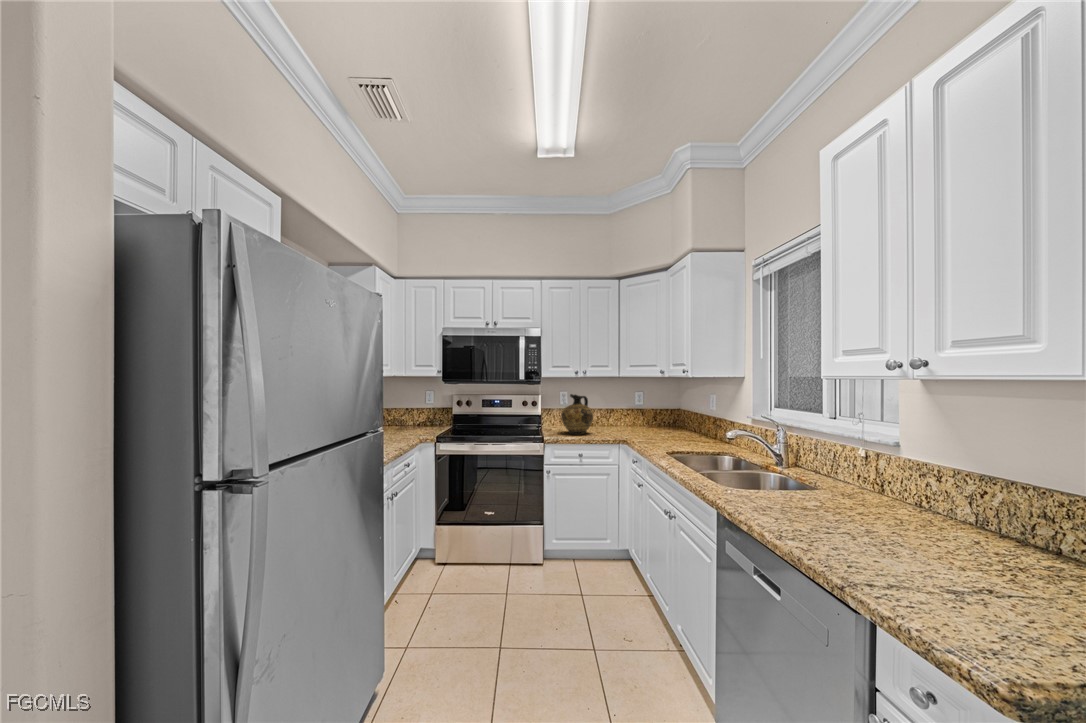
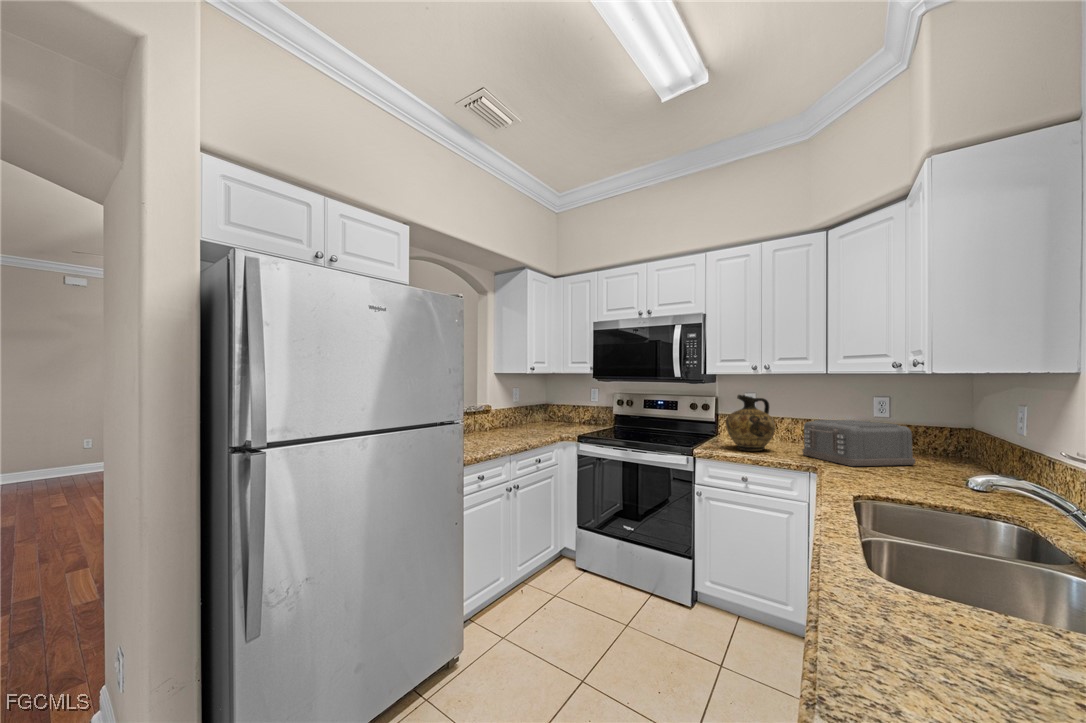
toaster: none [610,408,667,438] -> present [802,420,915,466]

